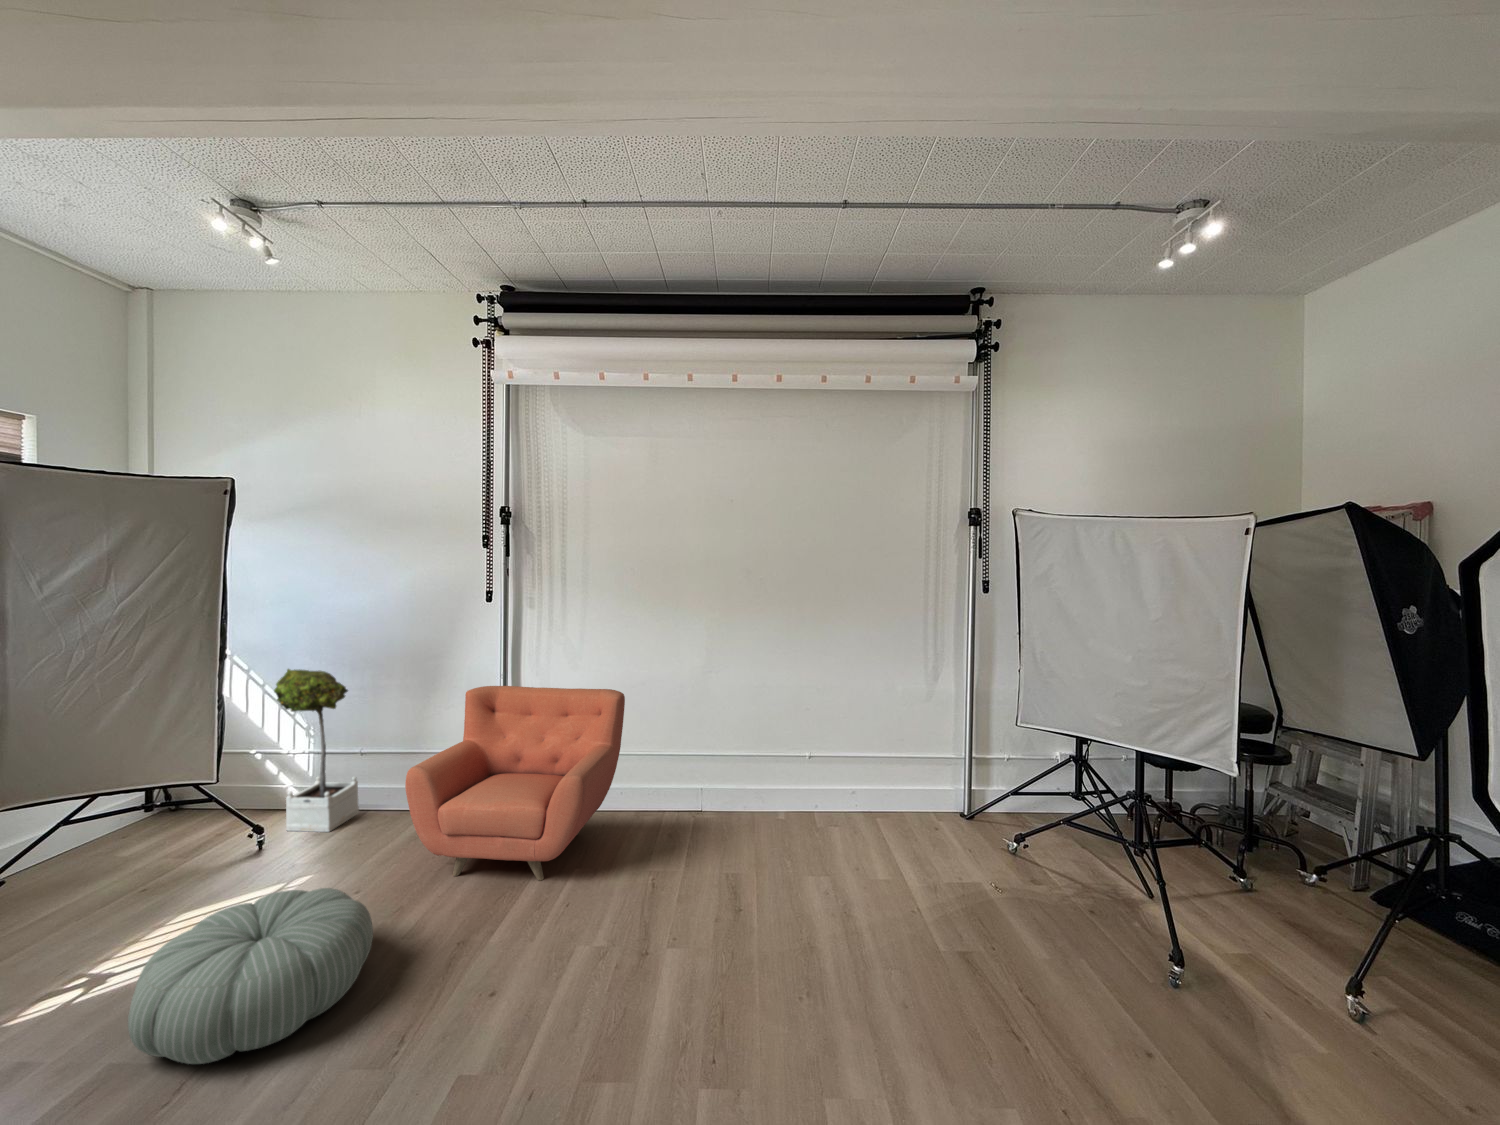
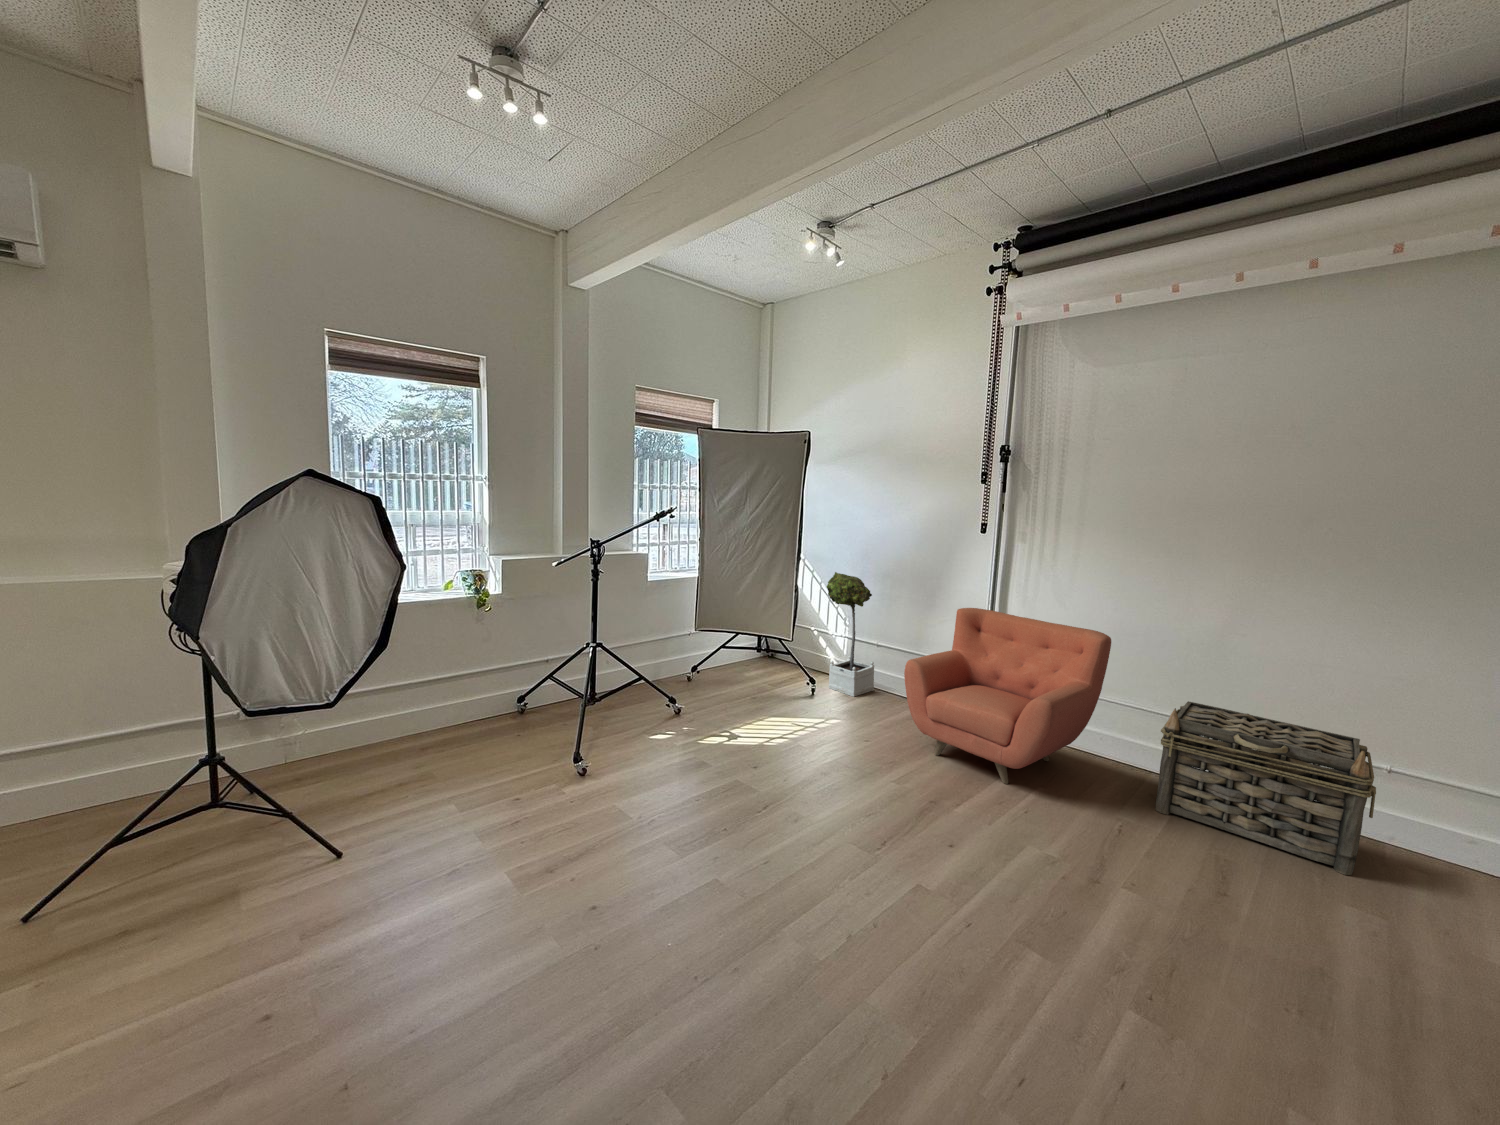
basket: none [674,738,814,851] -> present [1156,701,1376,875]
pouf: present [128,888,373,1064] -> none [749,717,874,806]

